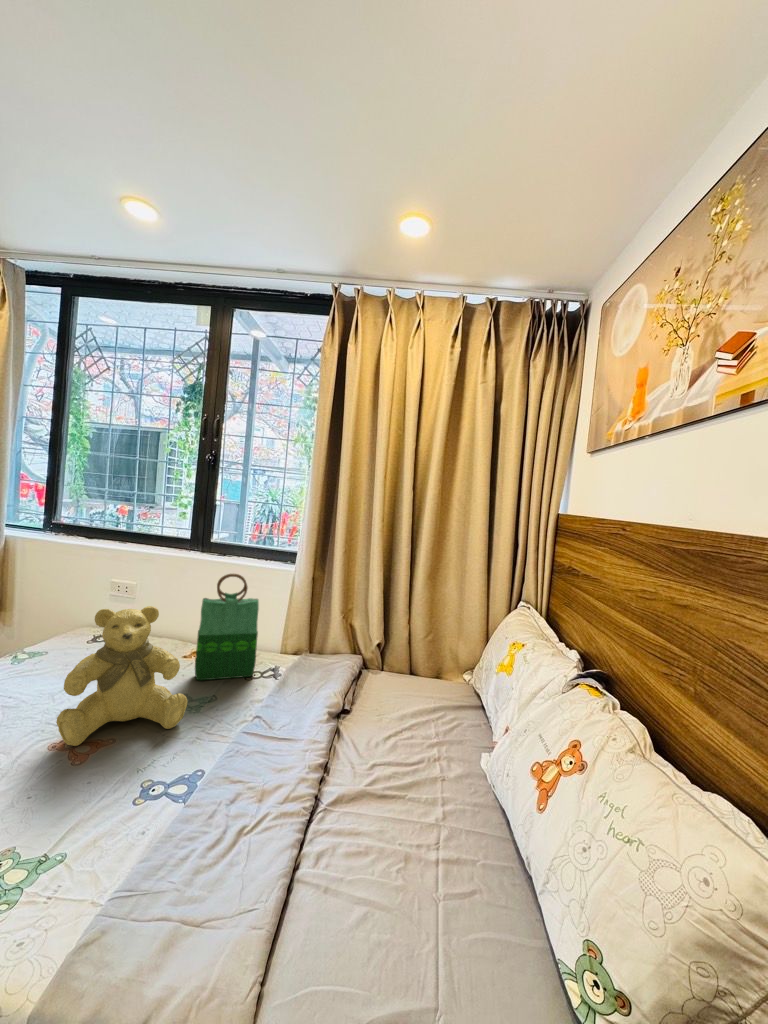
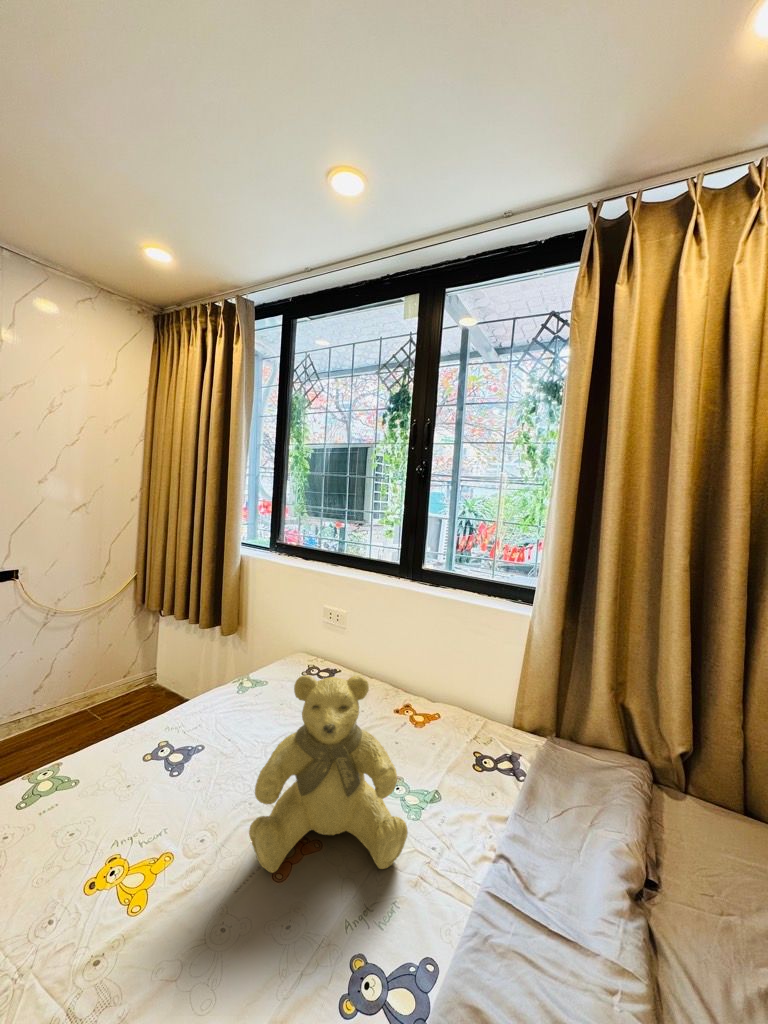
tote bag: present [195,574,259,680] -> none [410,623,492,769]

